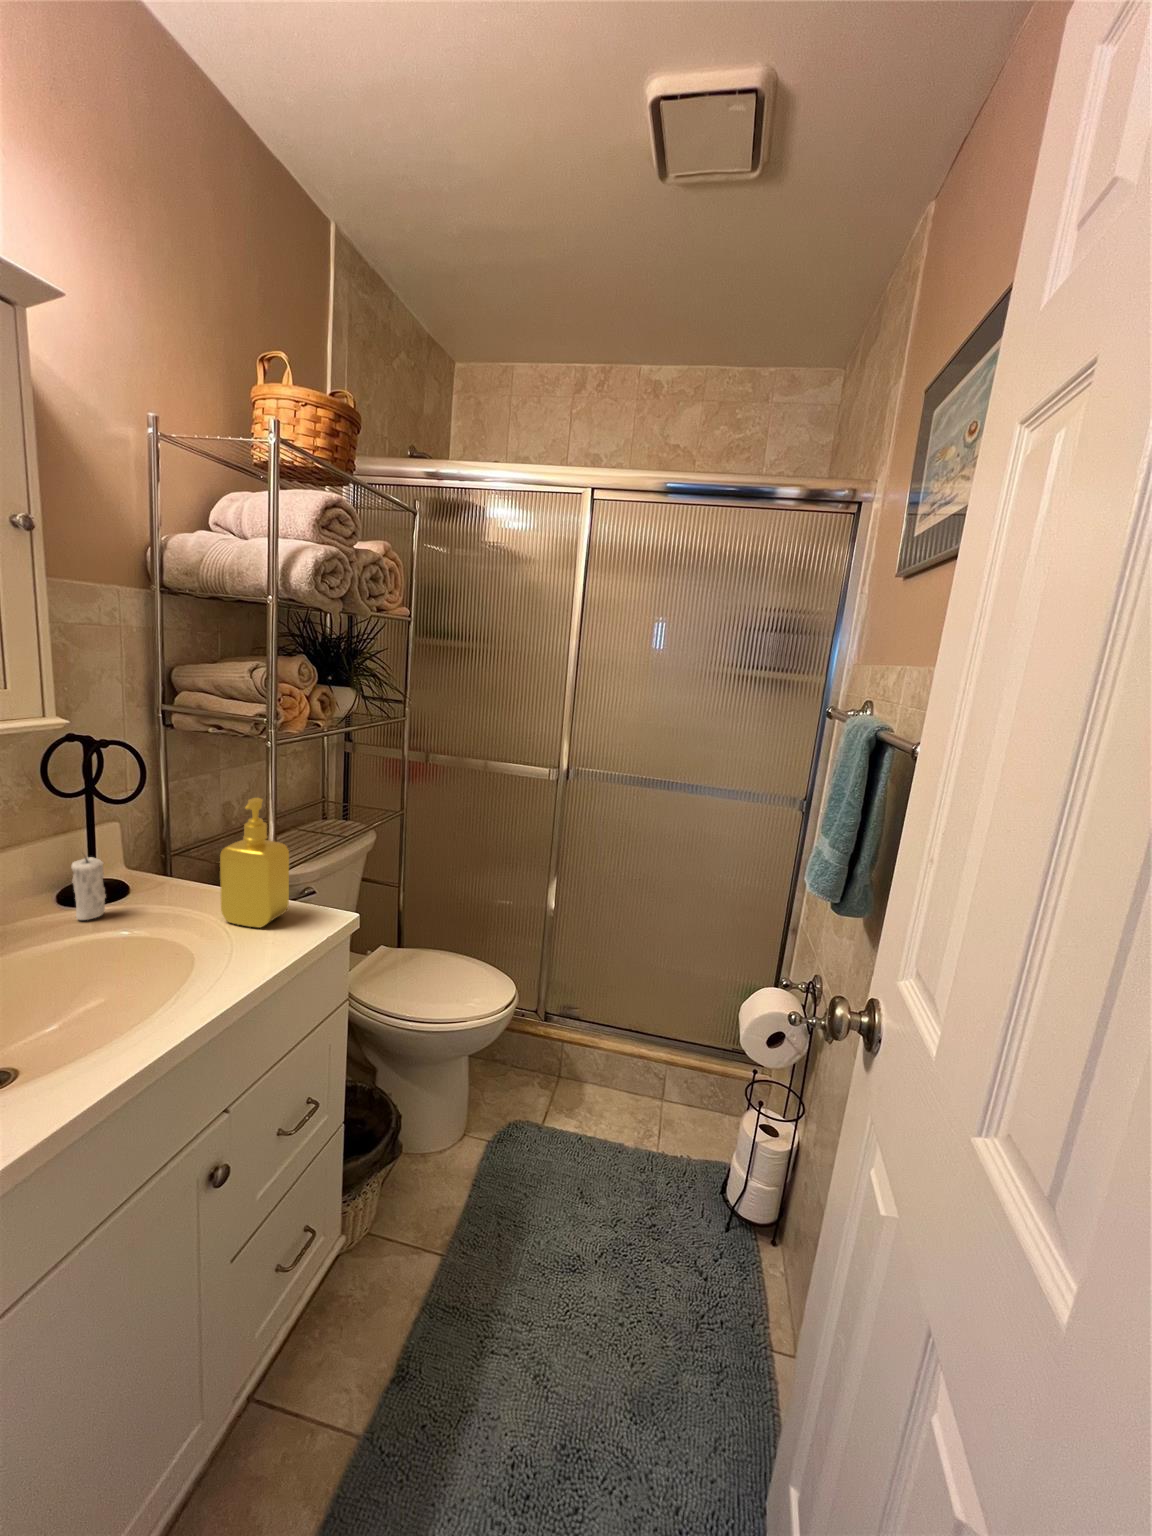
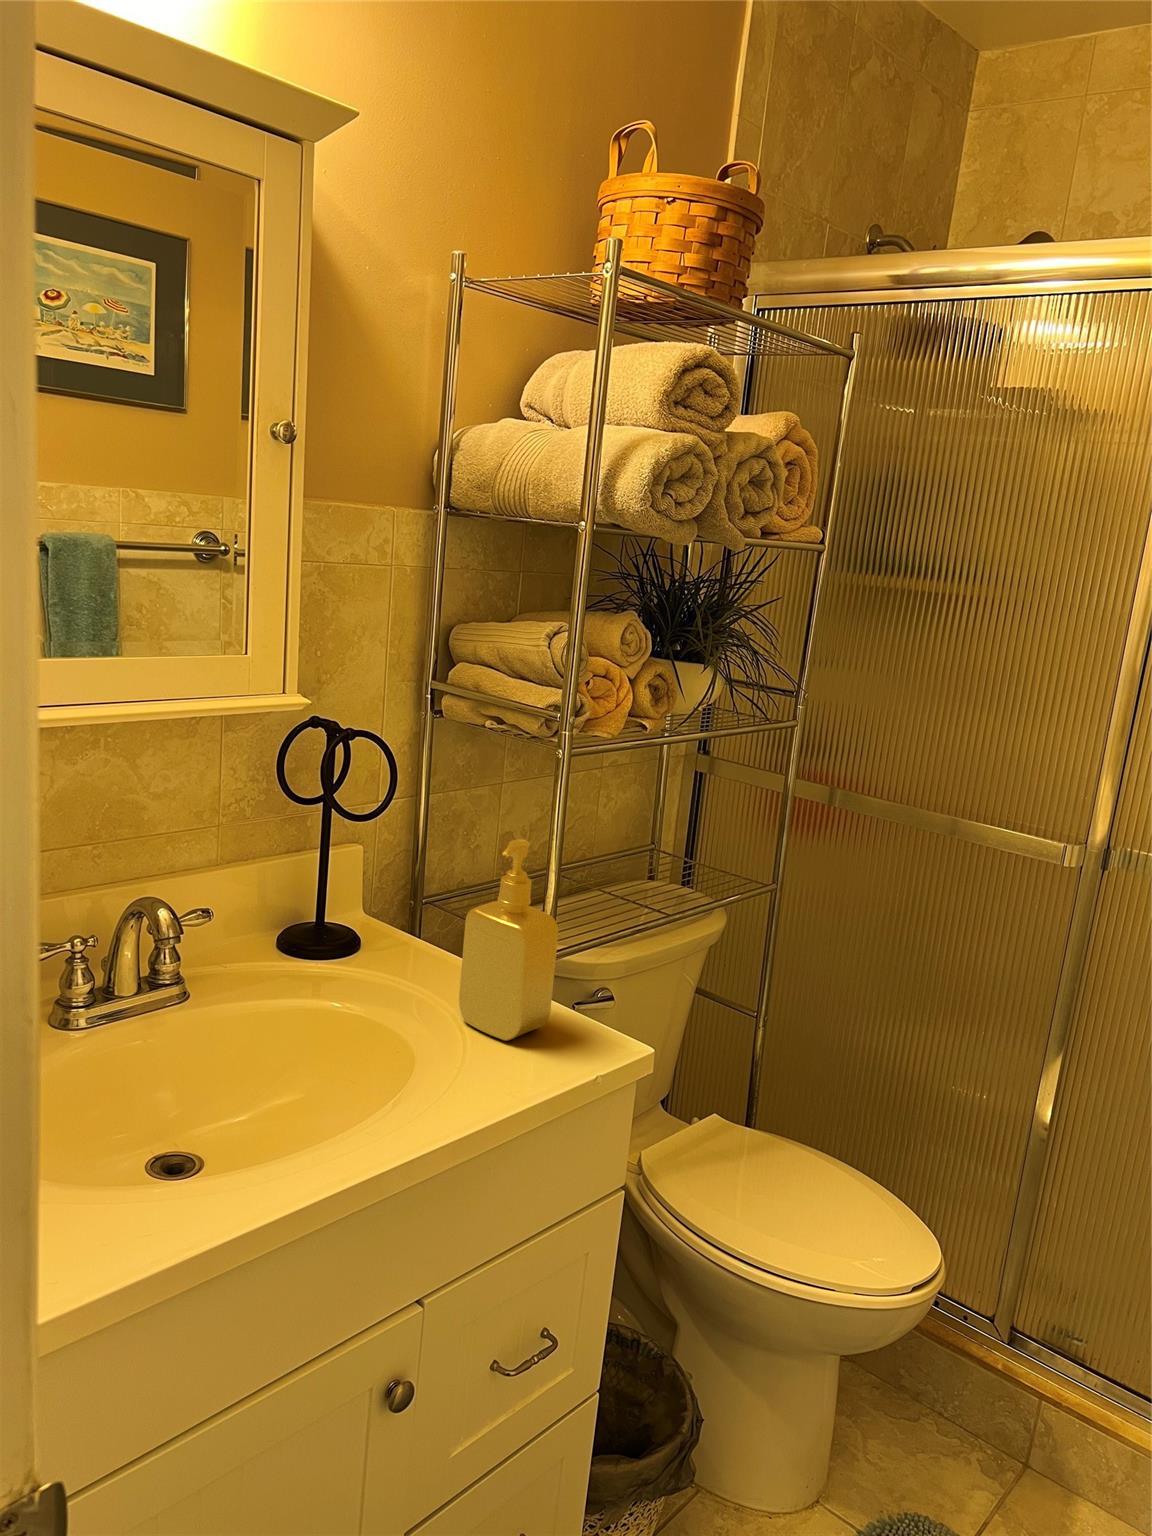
candle: present [71,857,106,920] -> none [291,880,330,979]

